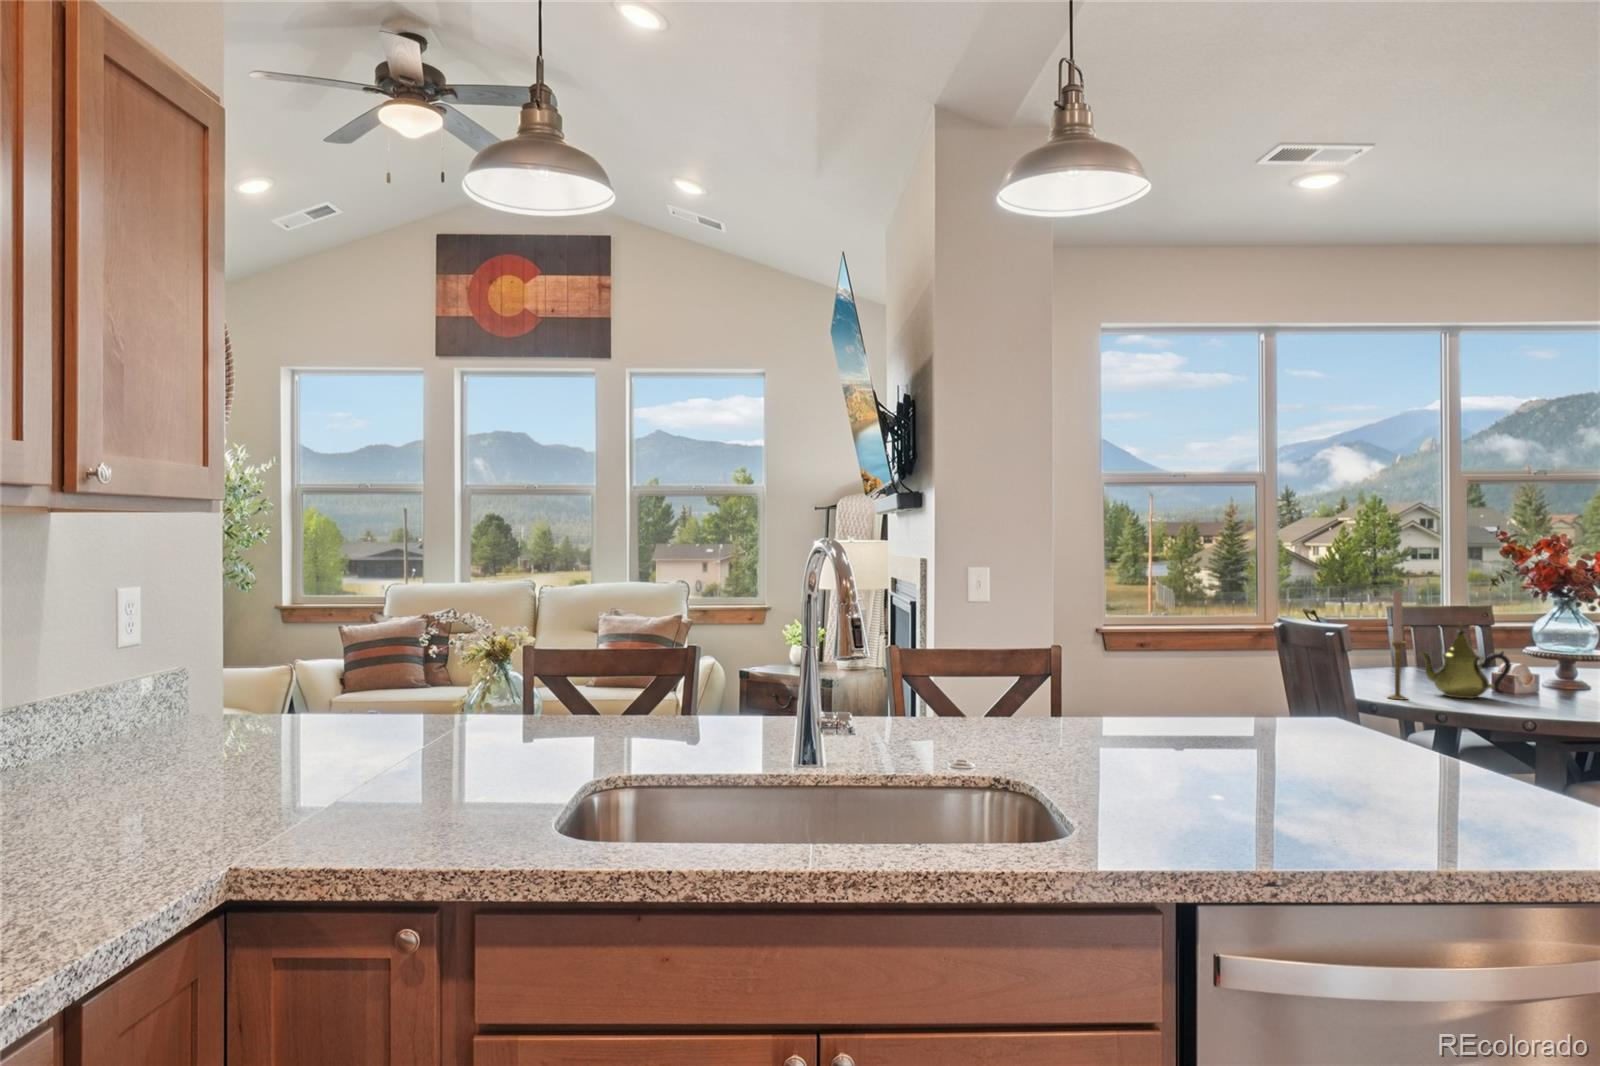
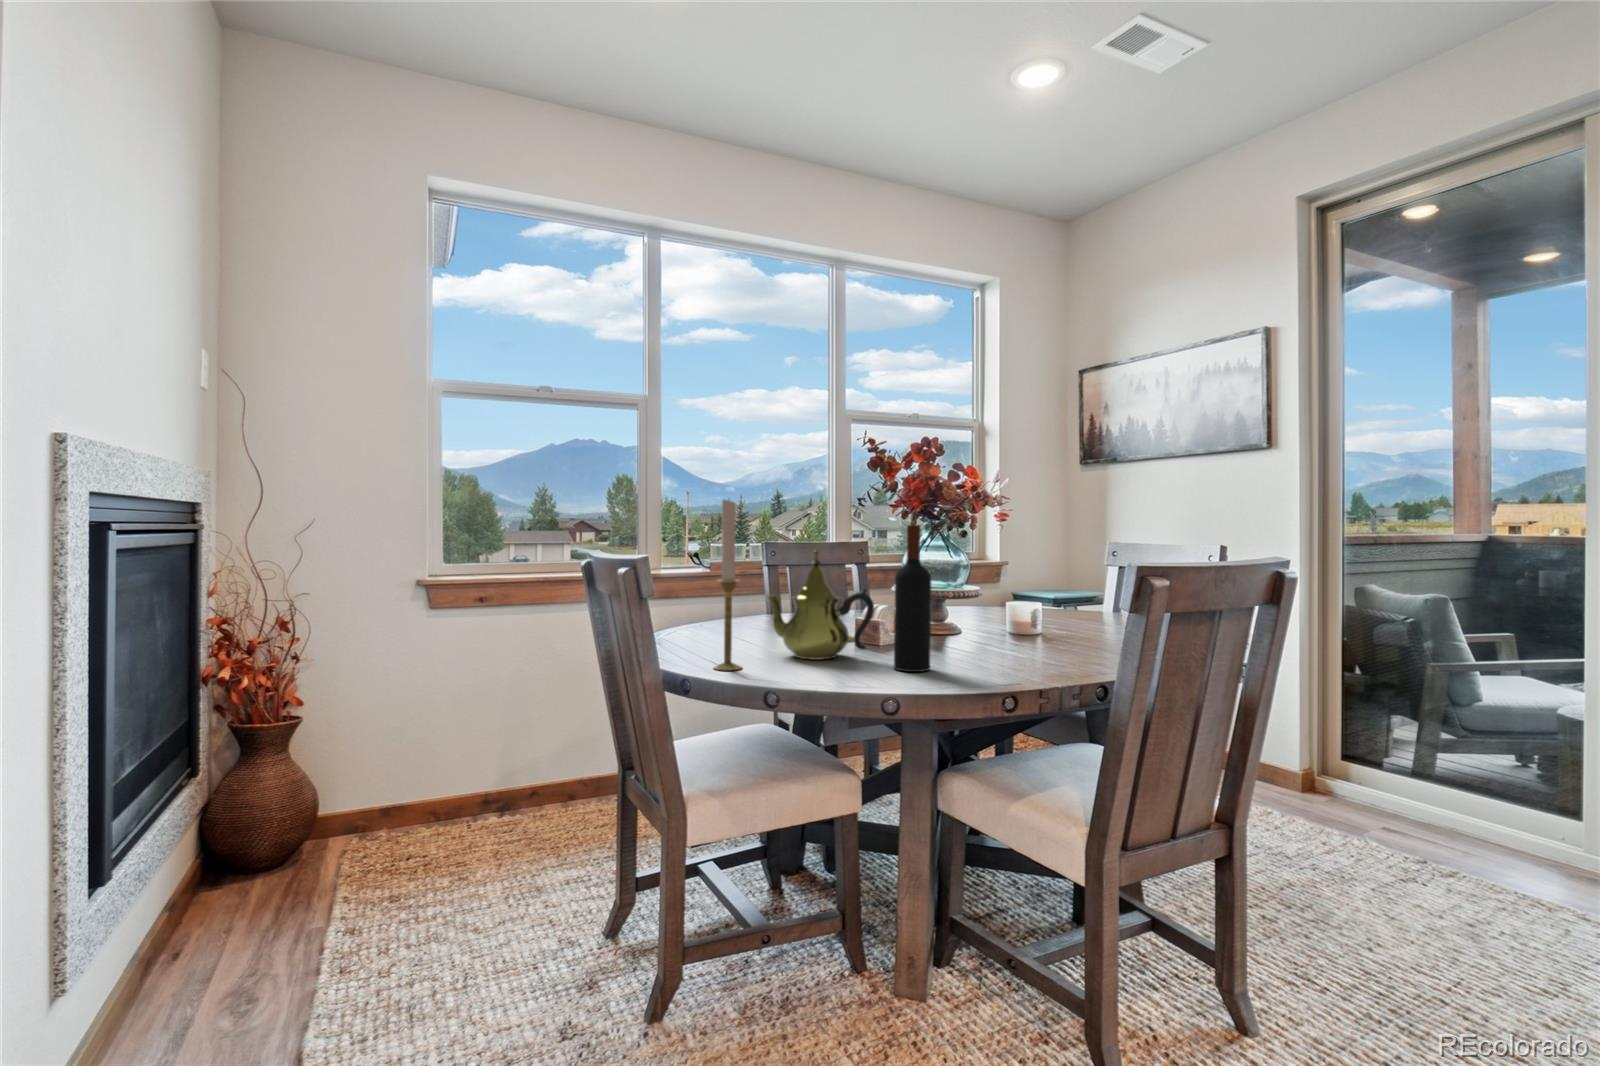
wine bottle: none [1529,609,1560,710] -> present [894,525,931,672]

